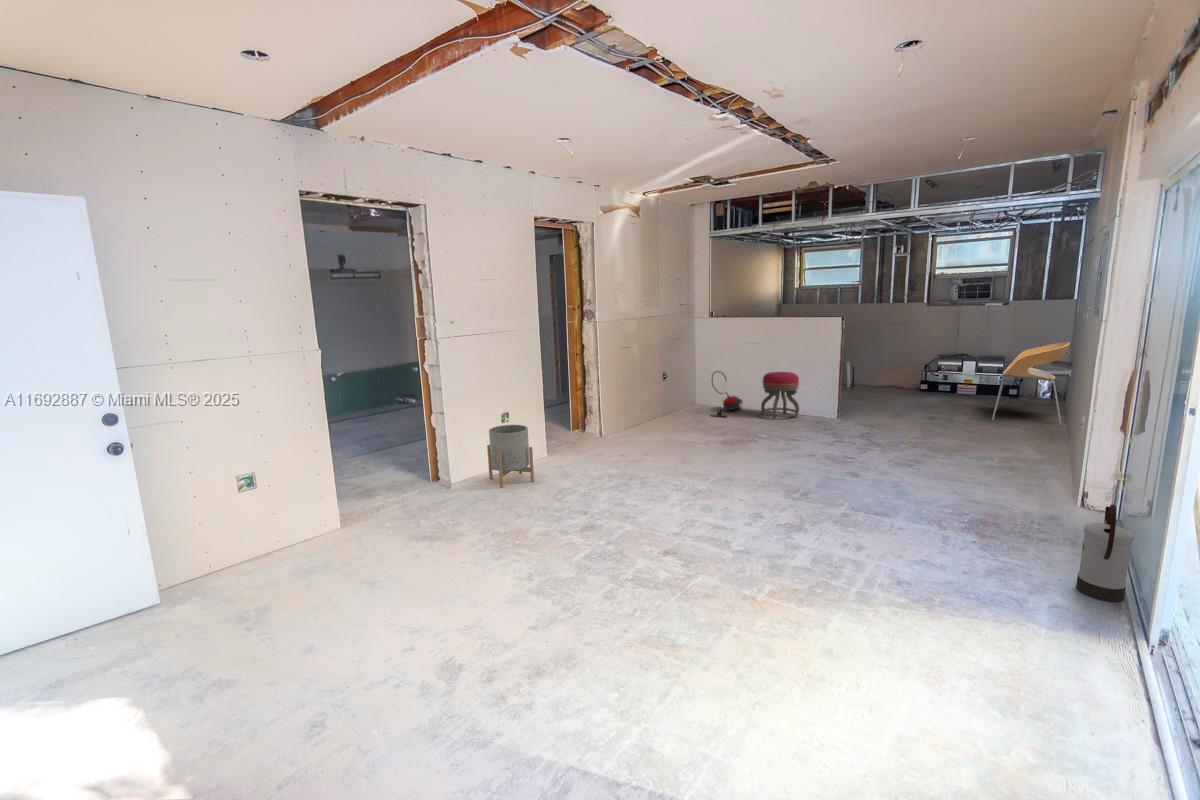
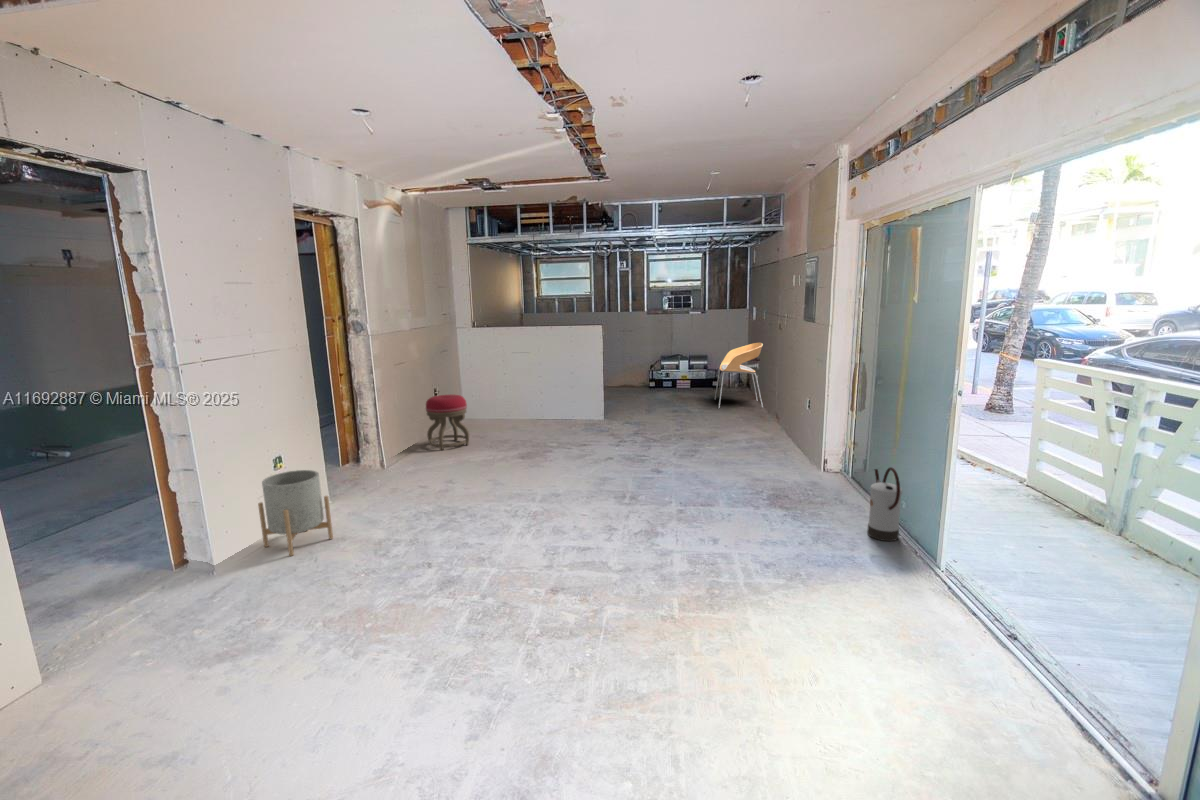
vacuum cleaner: present [711,371,743,417] -> none [484,383,515,430]
stool: present [761,372,799,419] -> present [426,395,469,450]

